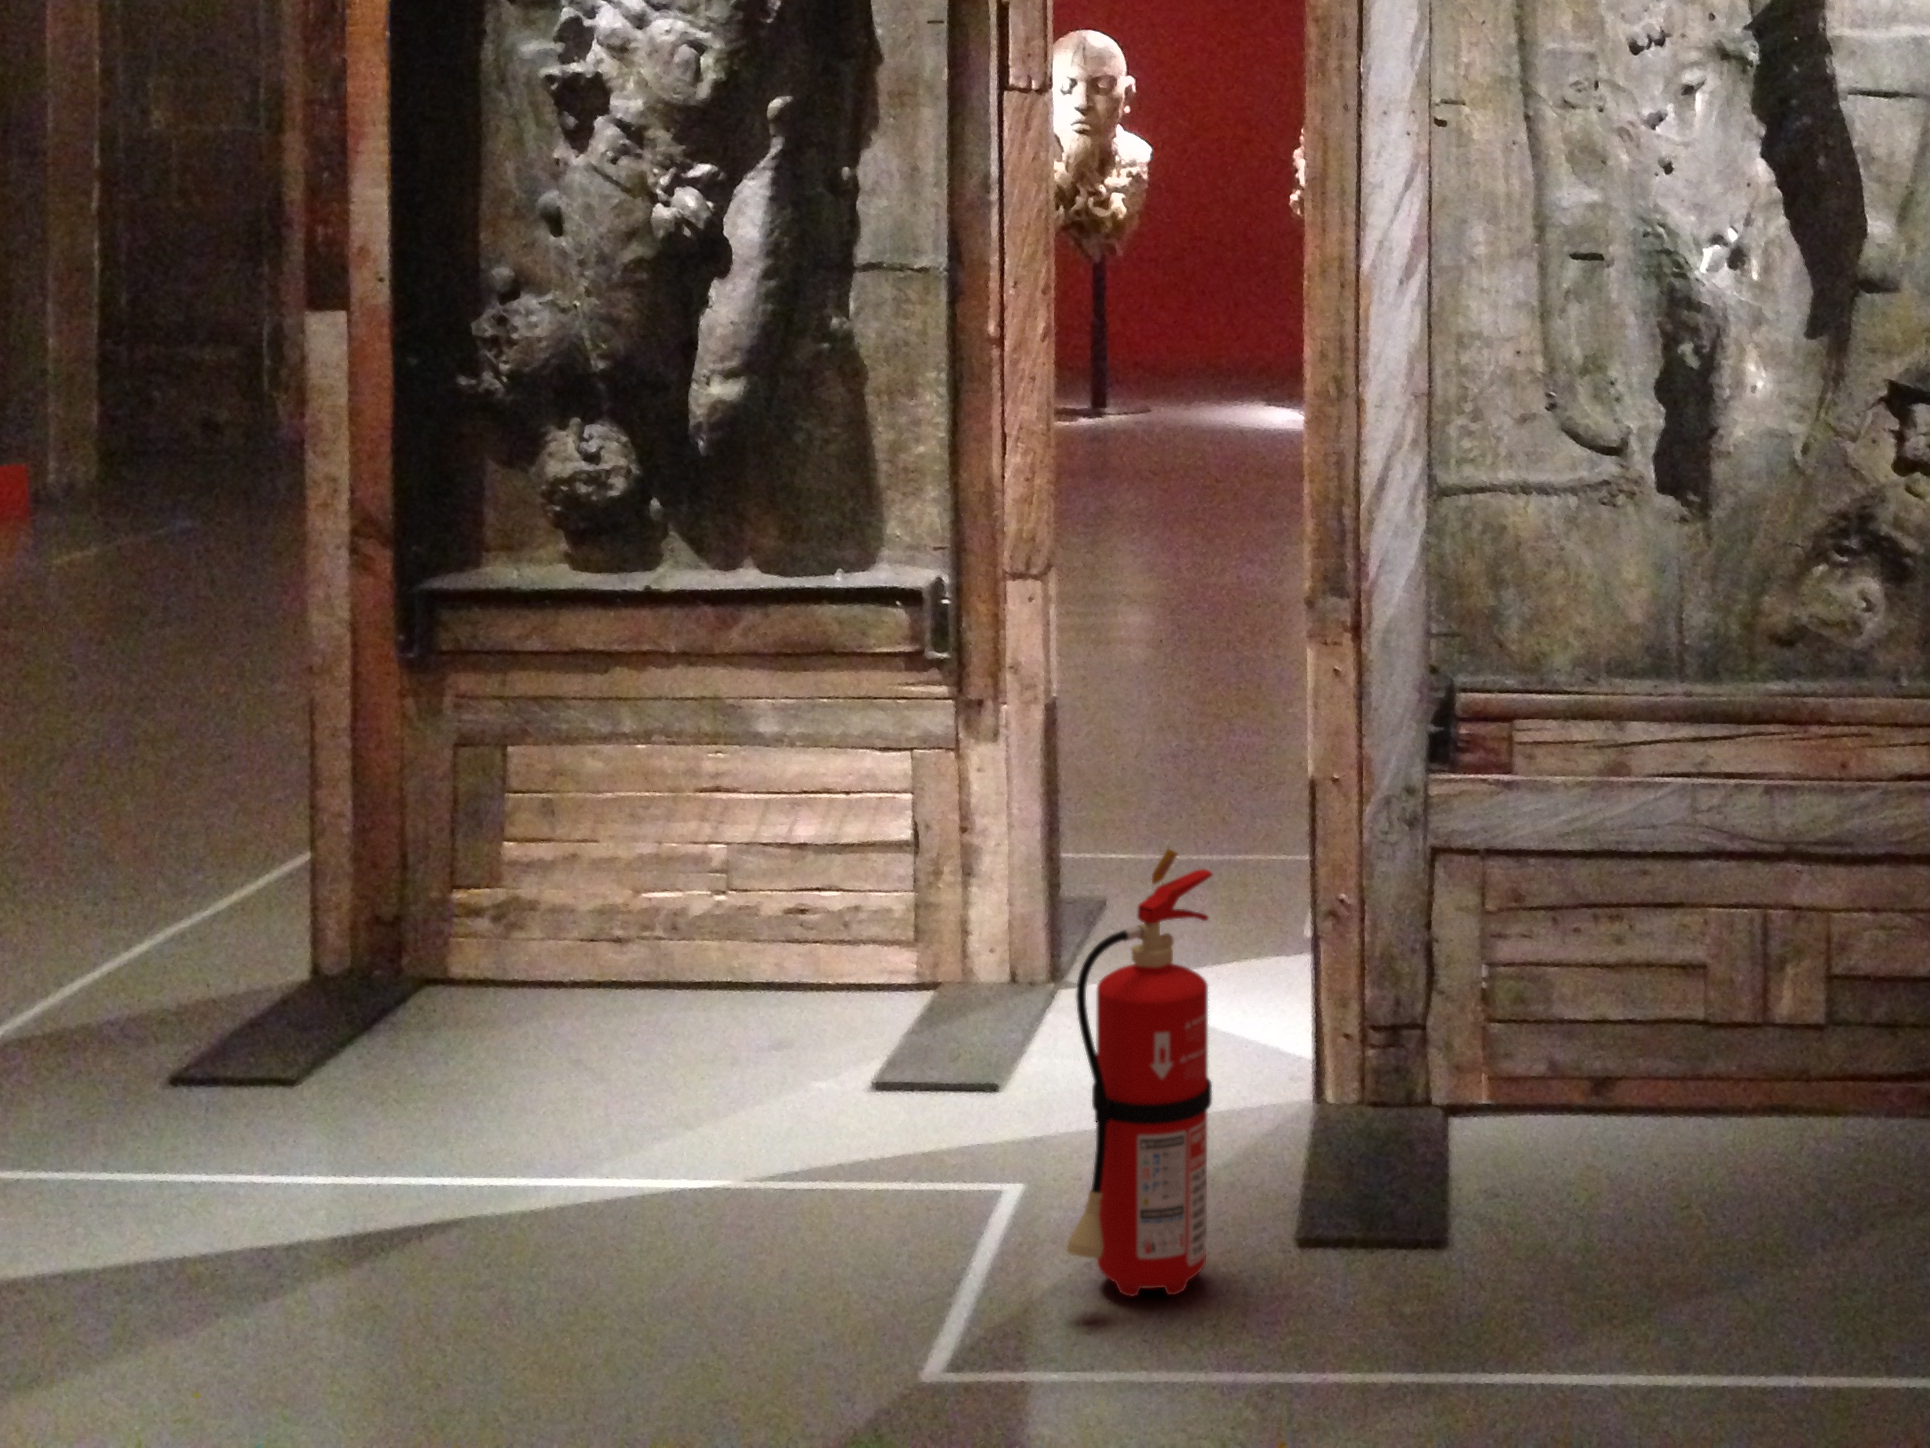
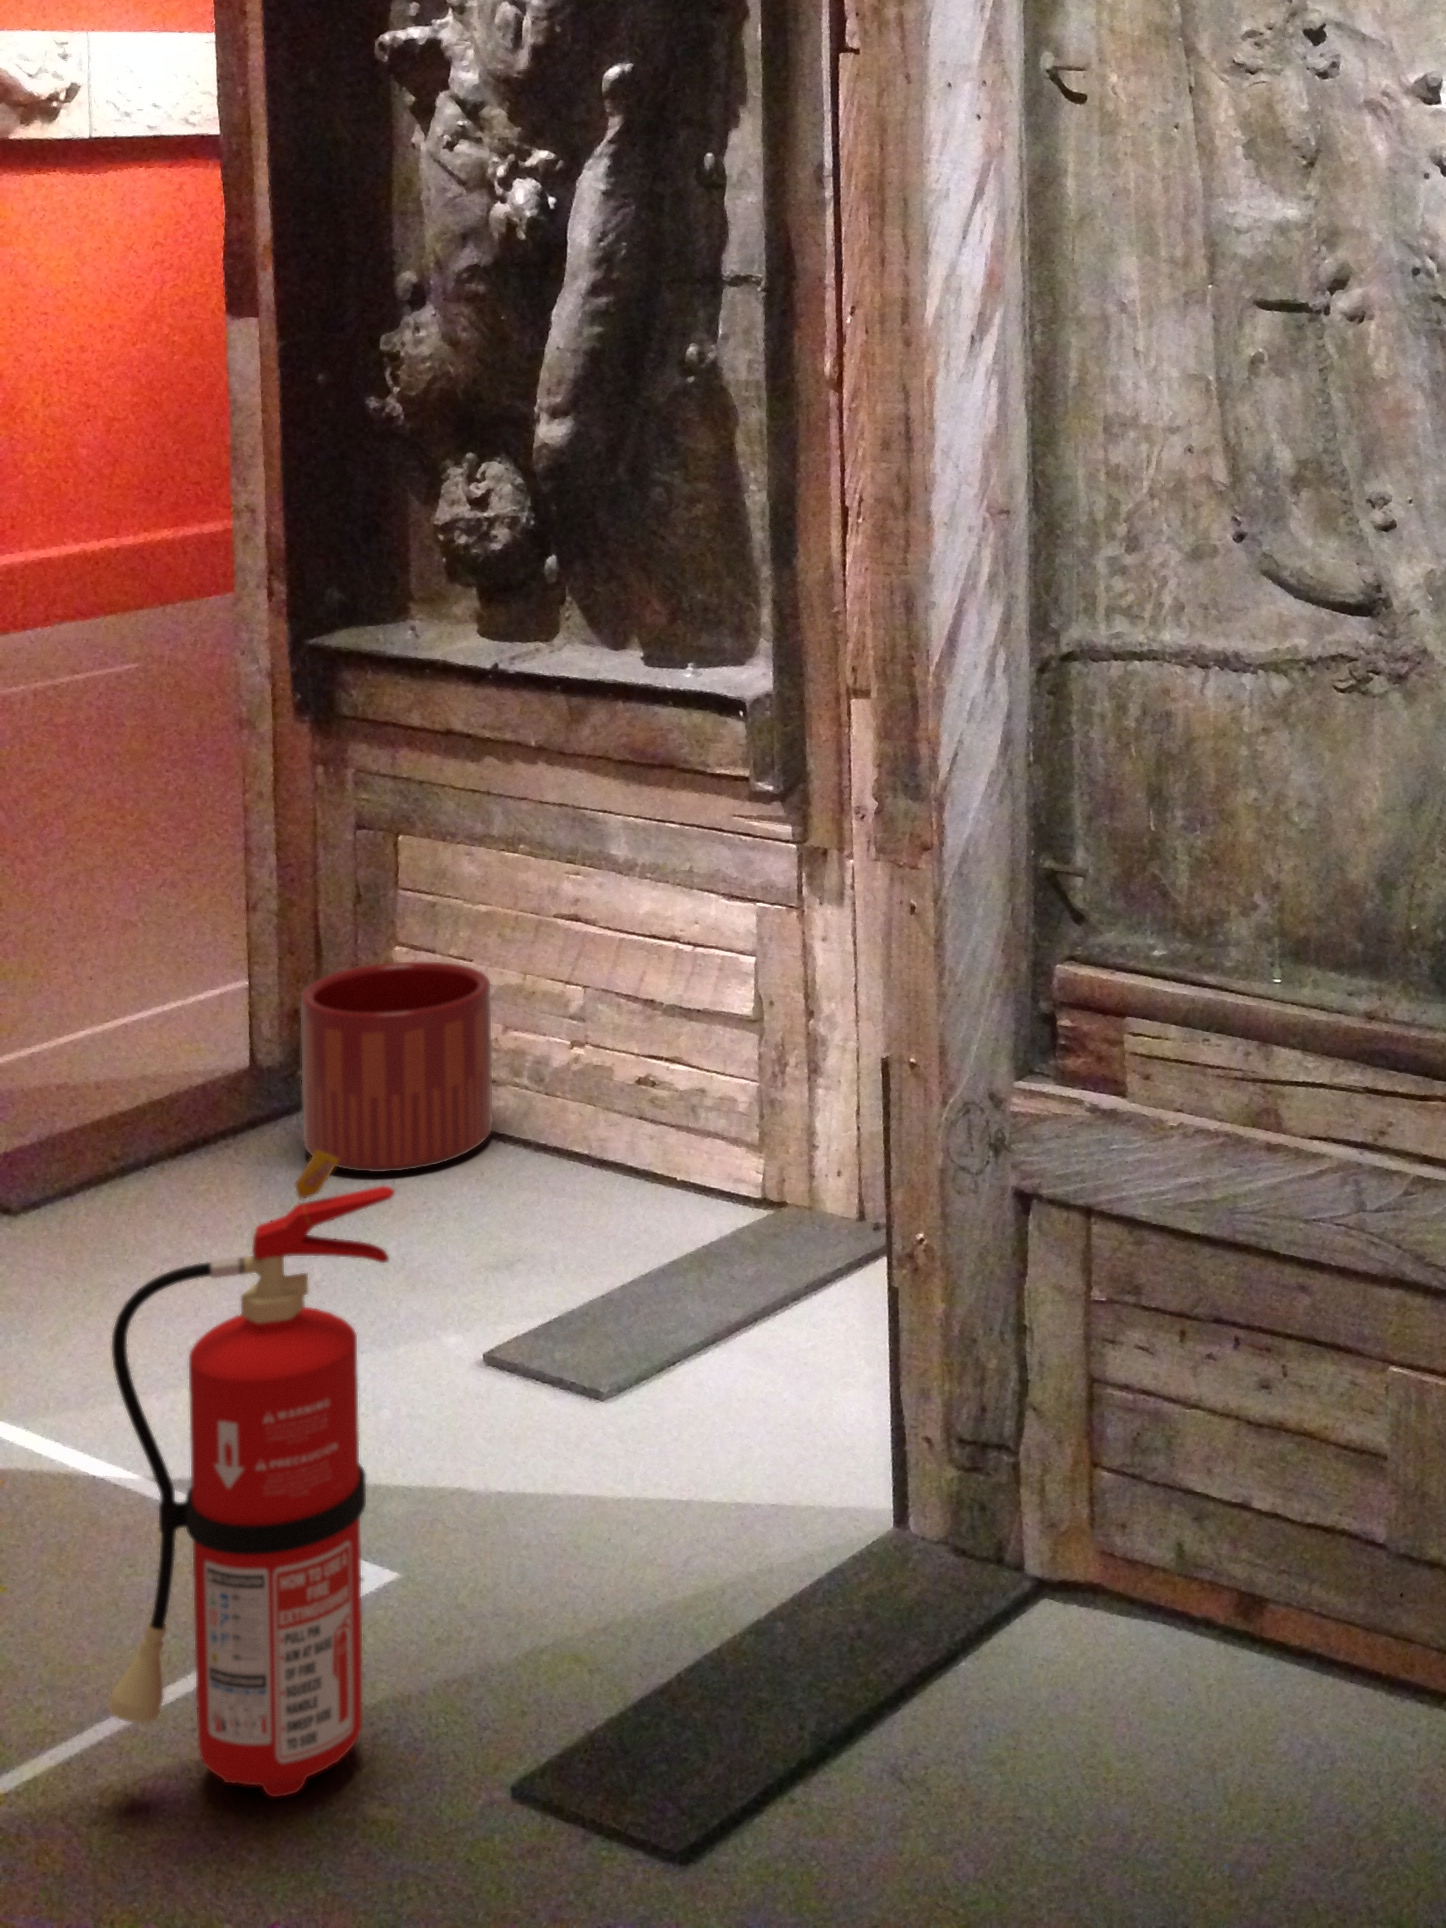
planter: none [514,838,671,1007] -> present [301,961,493,1172]

